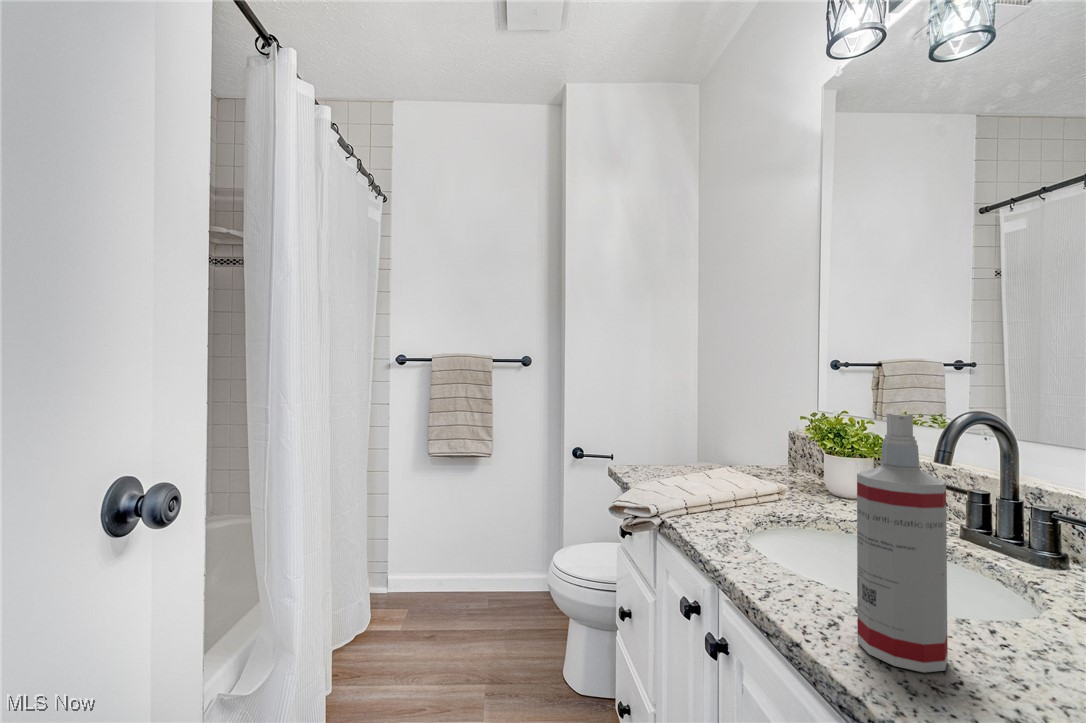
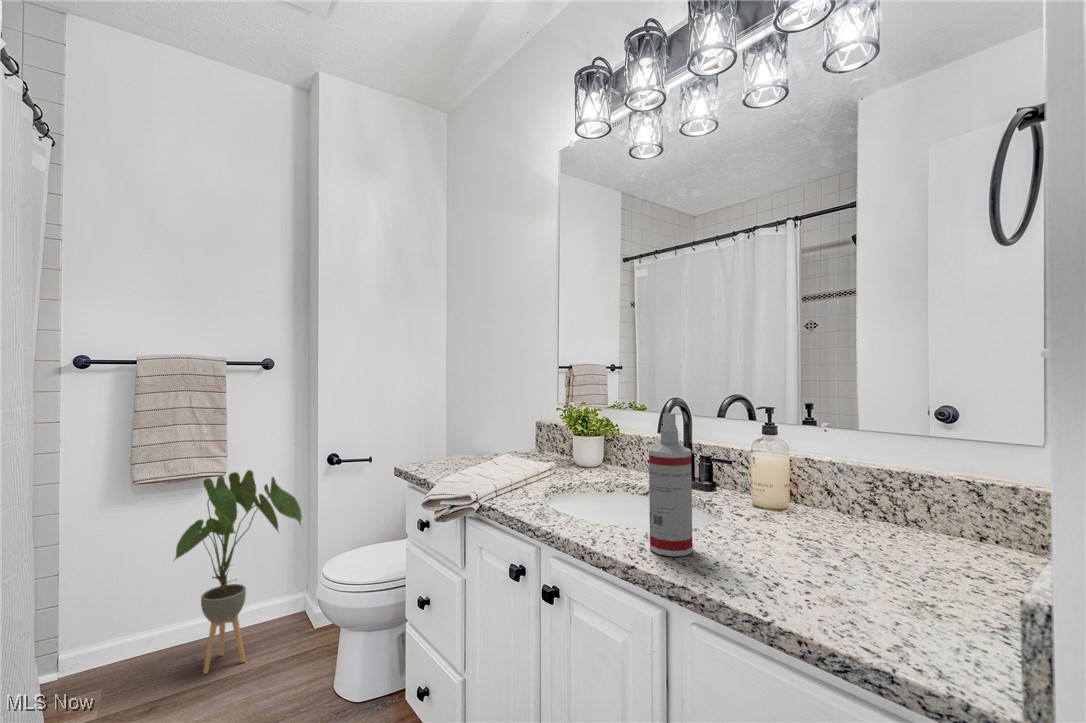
house plant: none [442,455,542,627] -> present [175,470,302,674]

